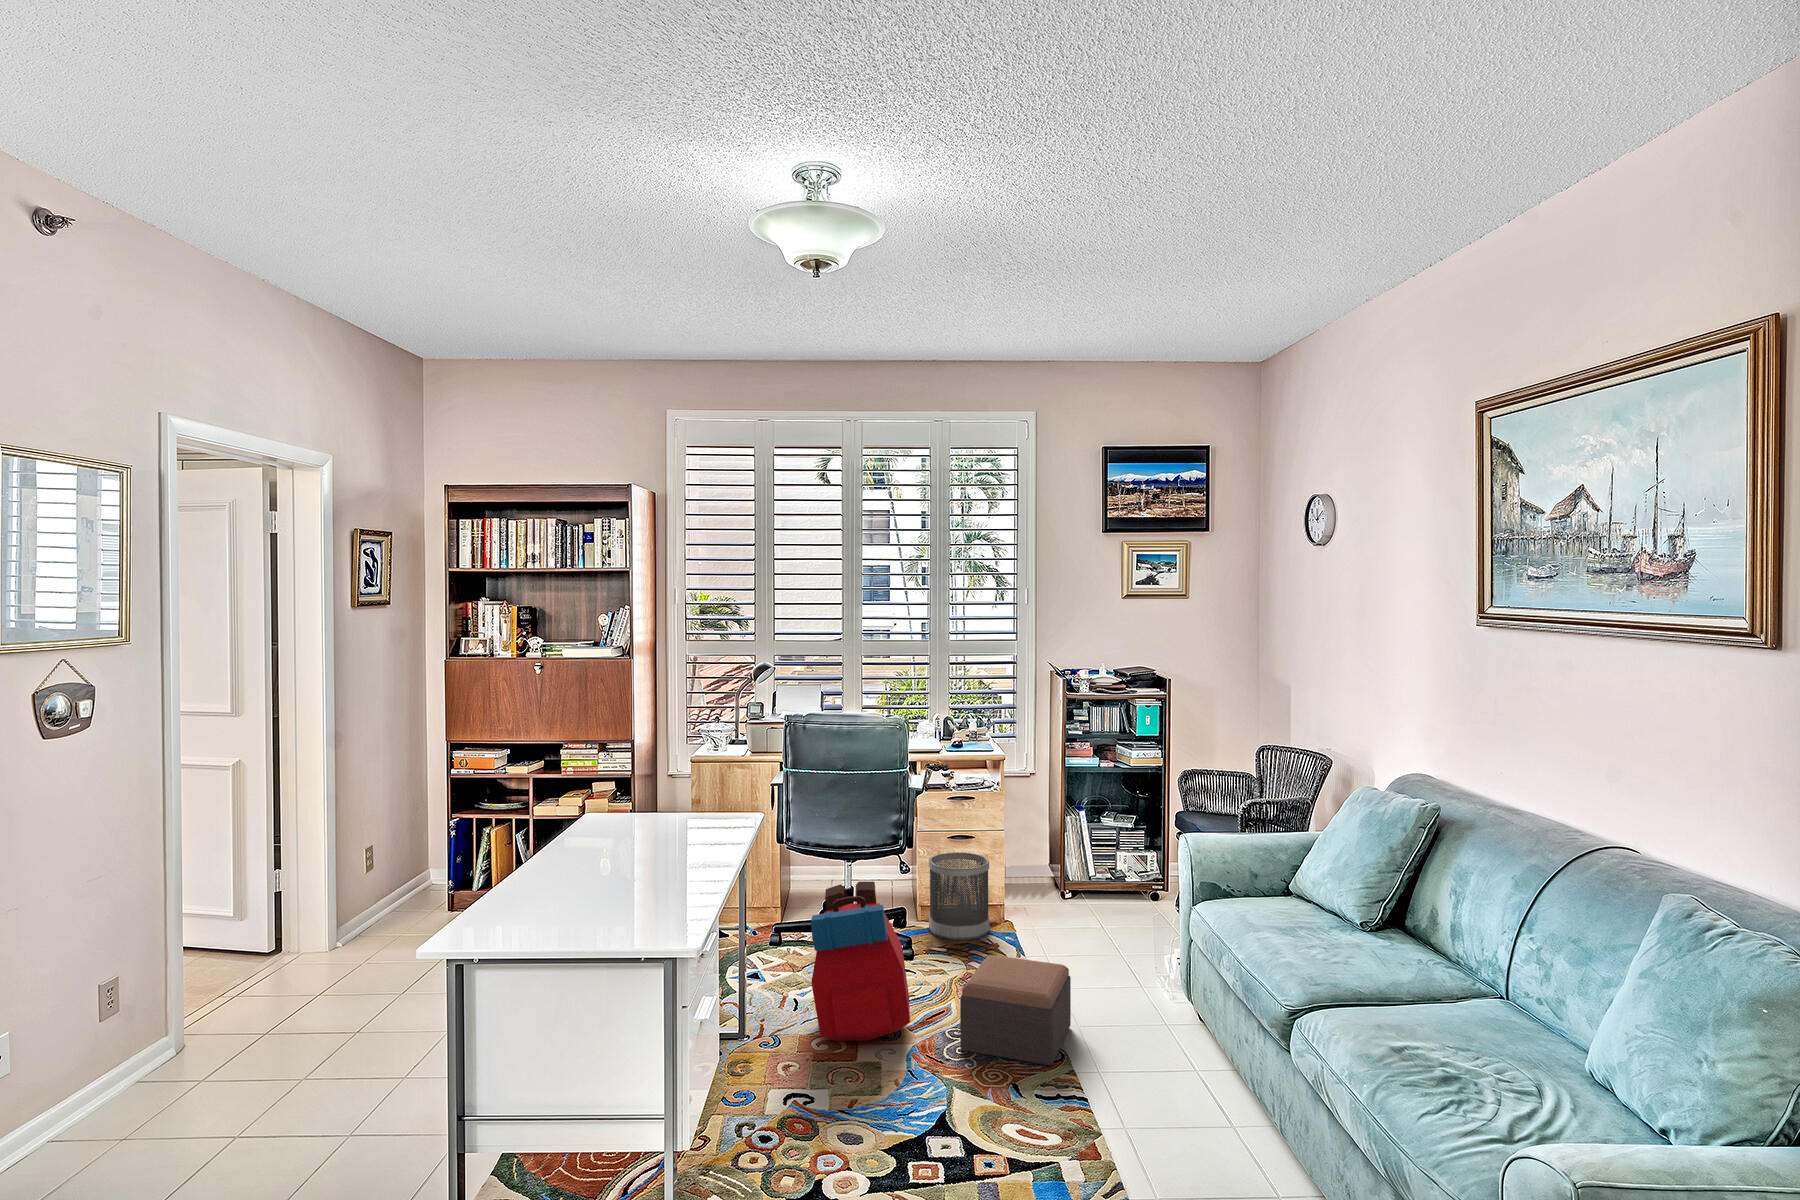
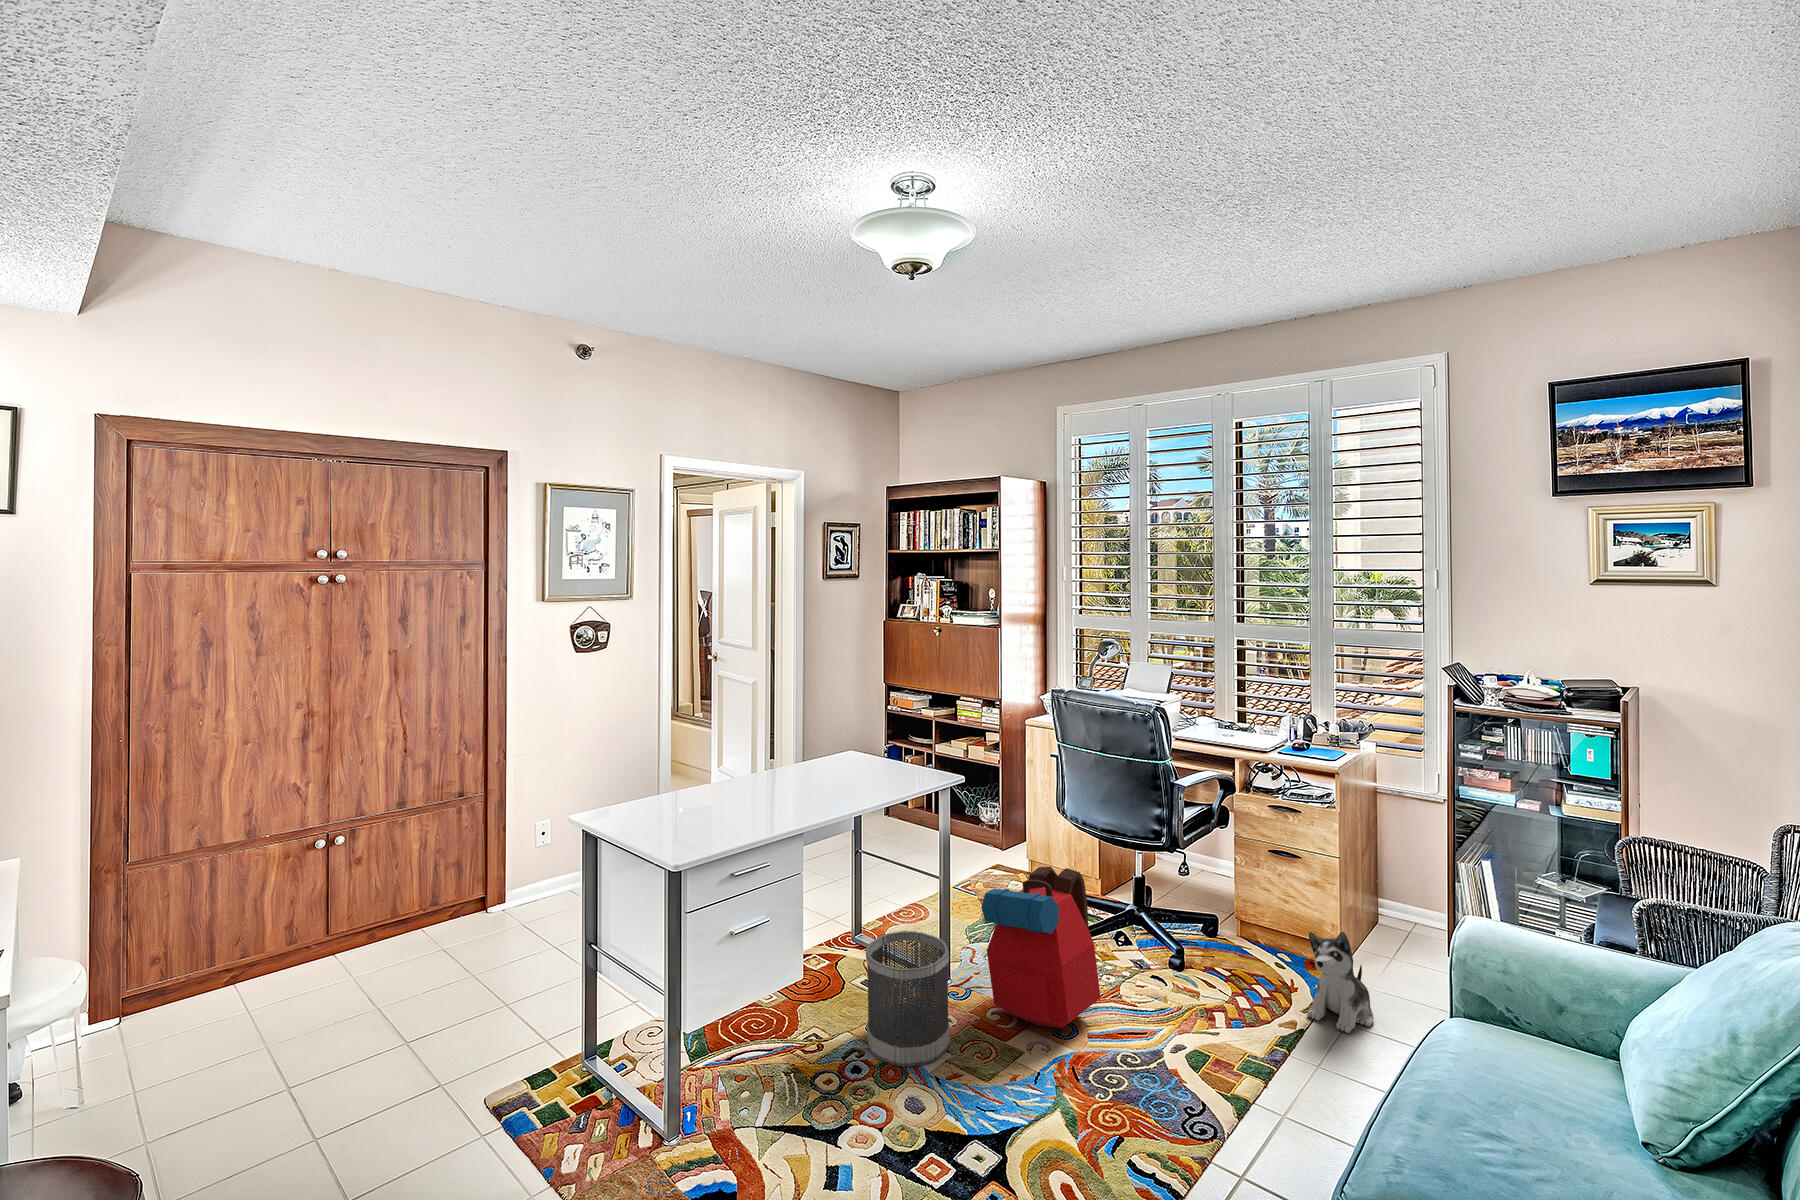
wastebasket: present [929,852,989,940] -> present [866,931,950,1067]
plush toy: none [1026,884,1074,966] -> present [1307,932,1374,1033]
footstool: present [960,955,1071,1066] -> none [1110,985,1261,1133]

